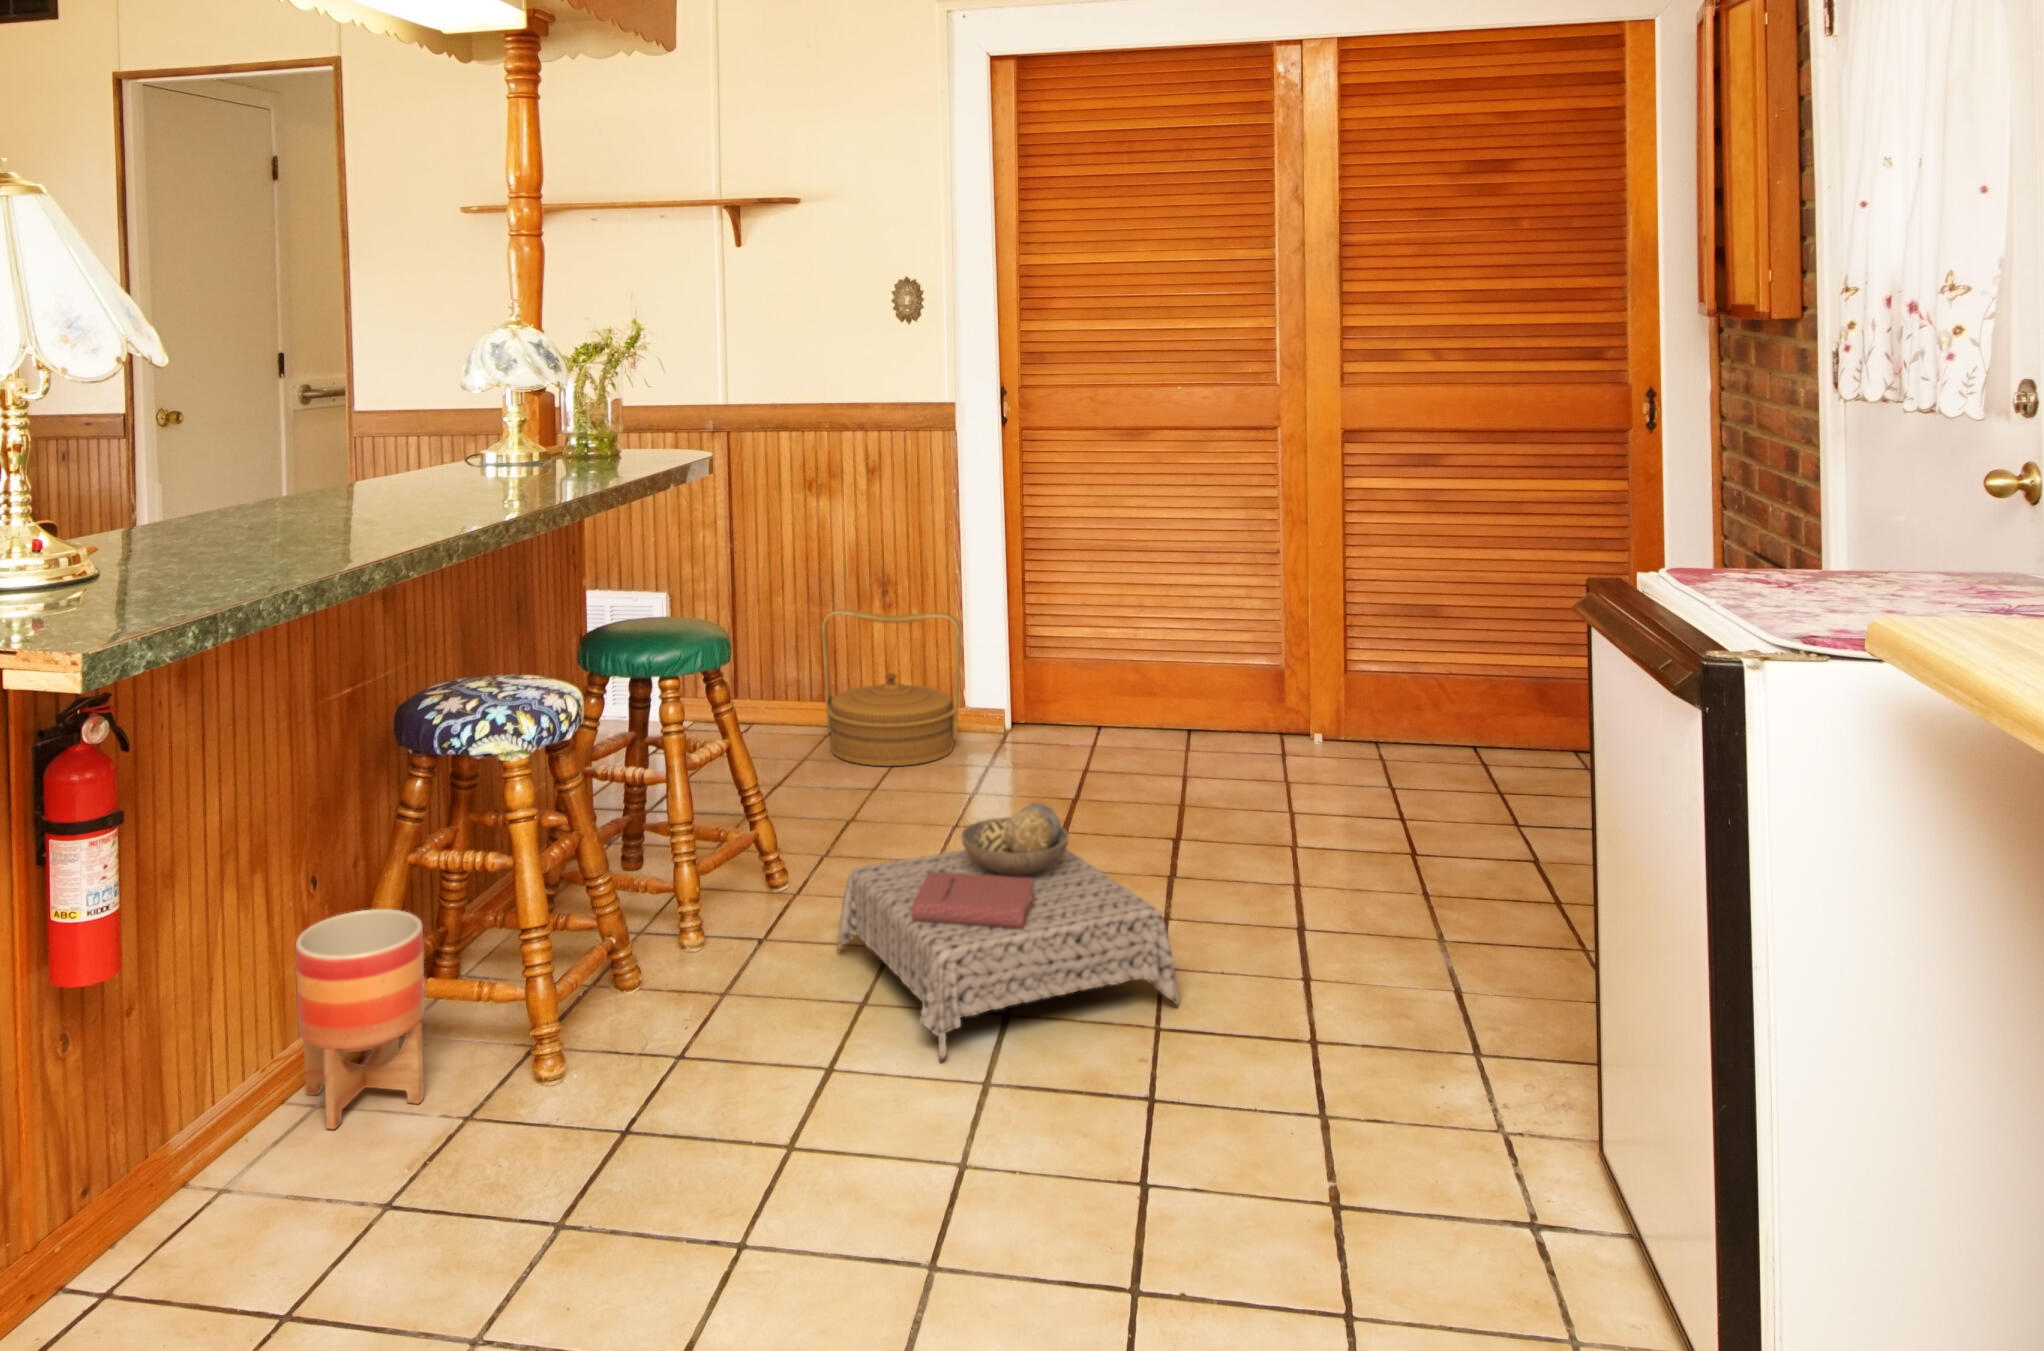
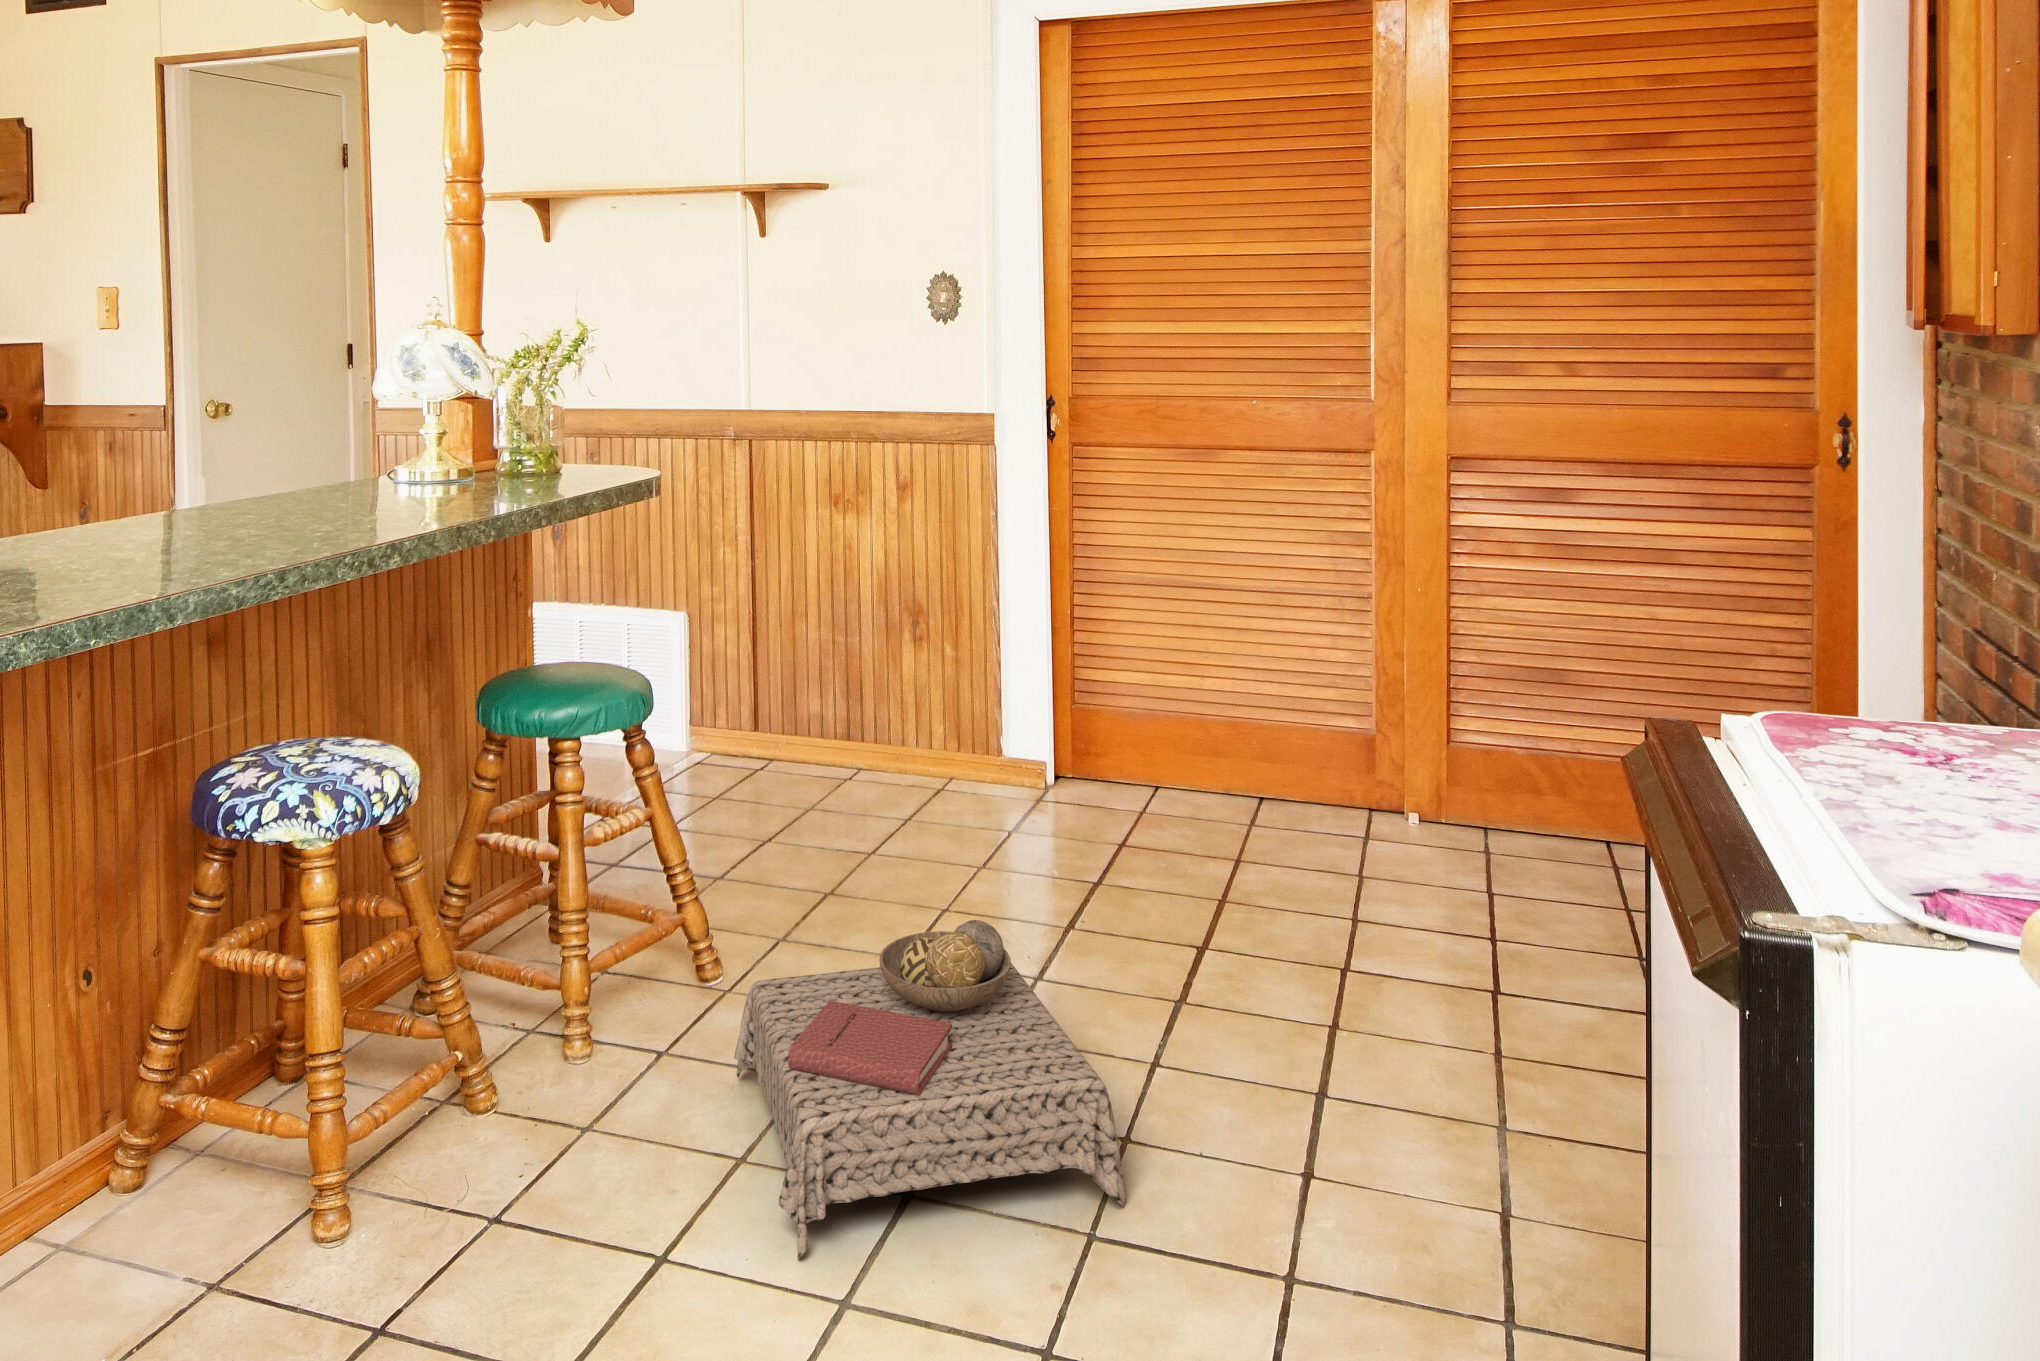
woven basket: present [822,610,961,766] -> none [830,643,982,825]
planter: present [296,909,425,1129] -> none [48,1008,204,1274]

